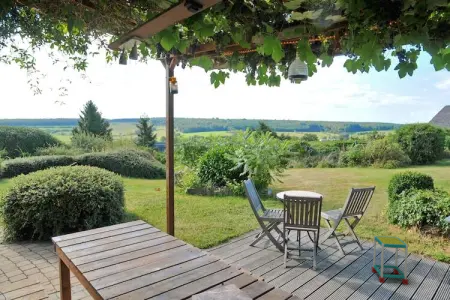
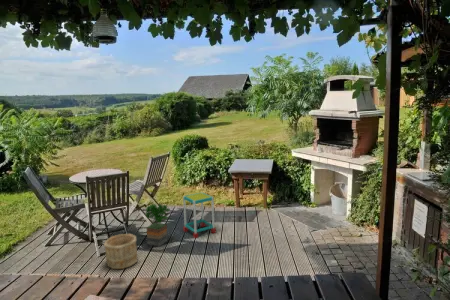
potted tree: none [330,235,356,278] -> present [146,204,170,246]
wooden bucket: none [288,254,316,285] -> present [104,234,137,269]

